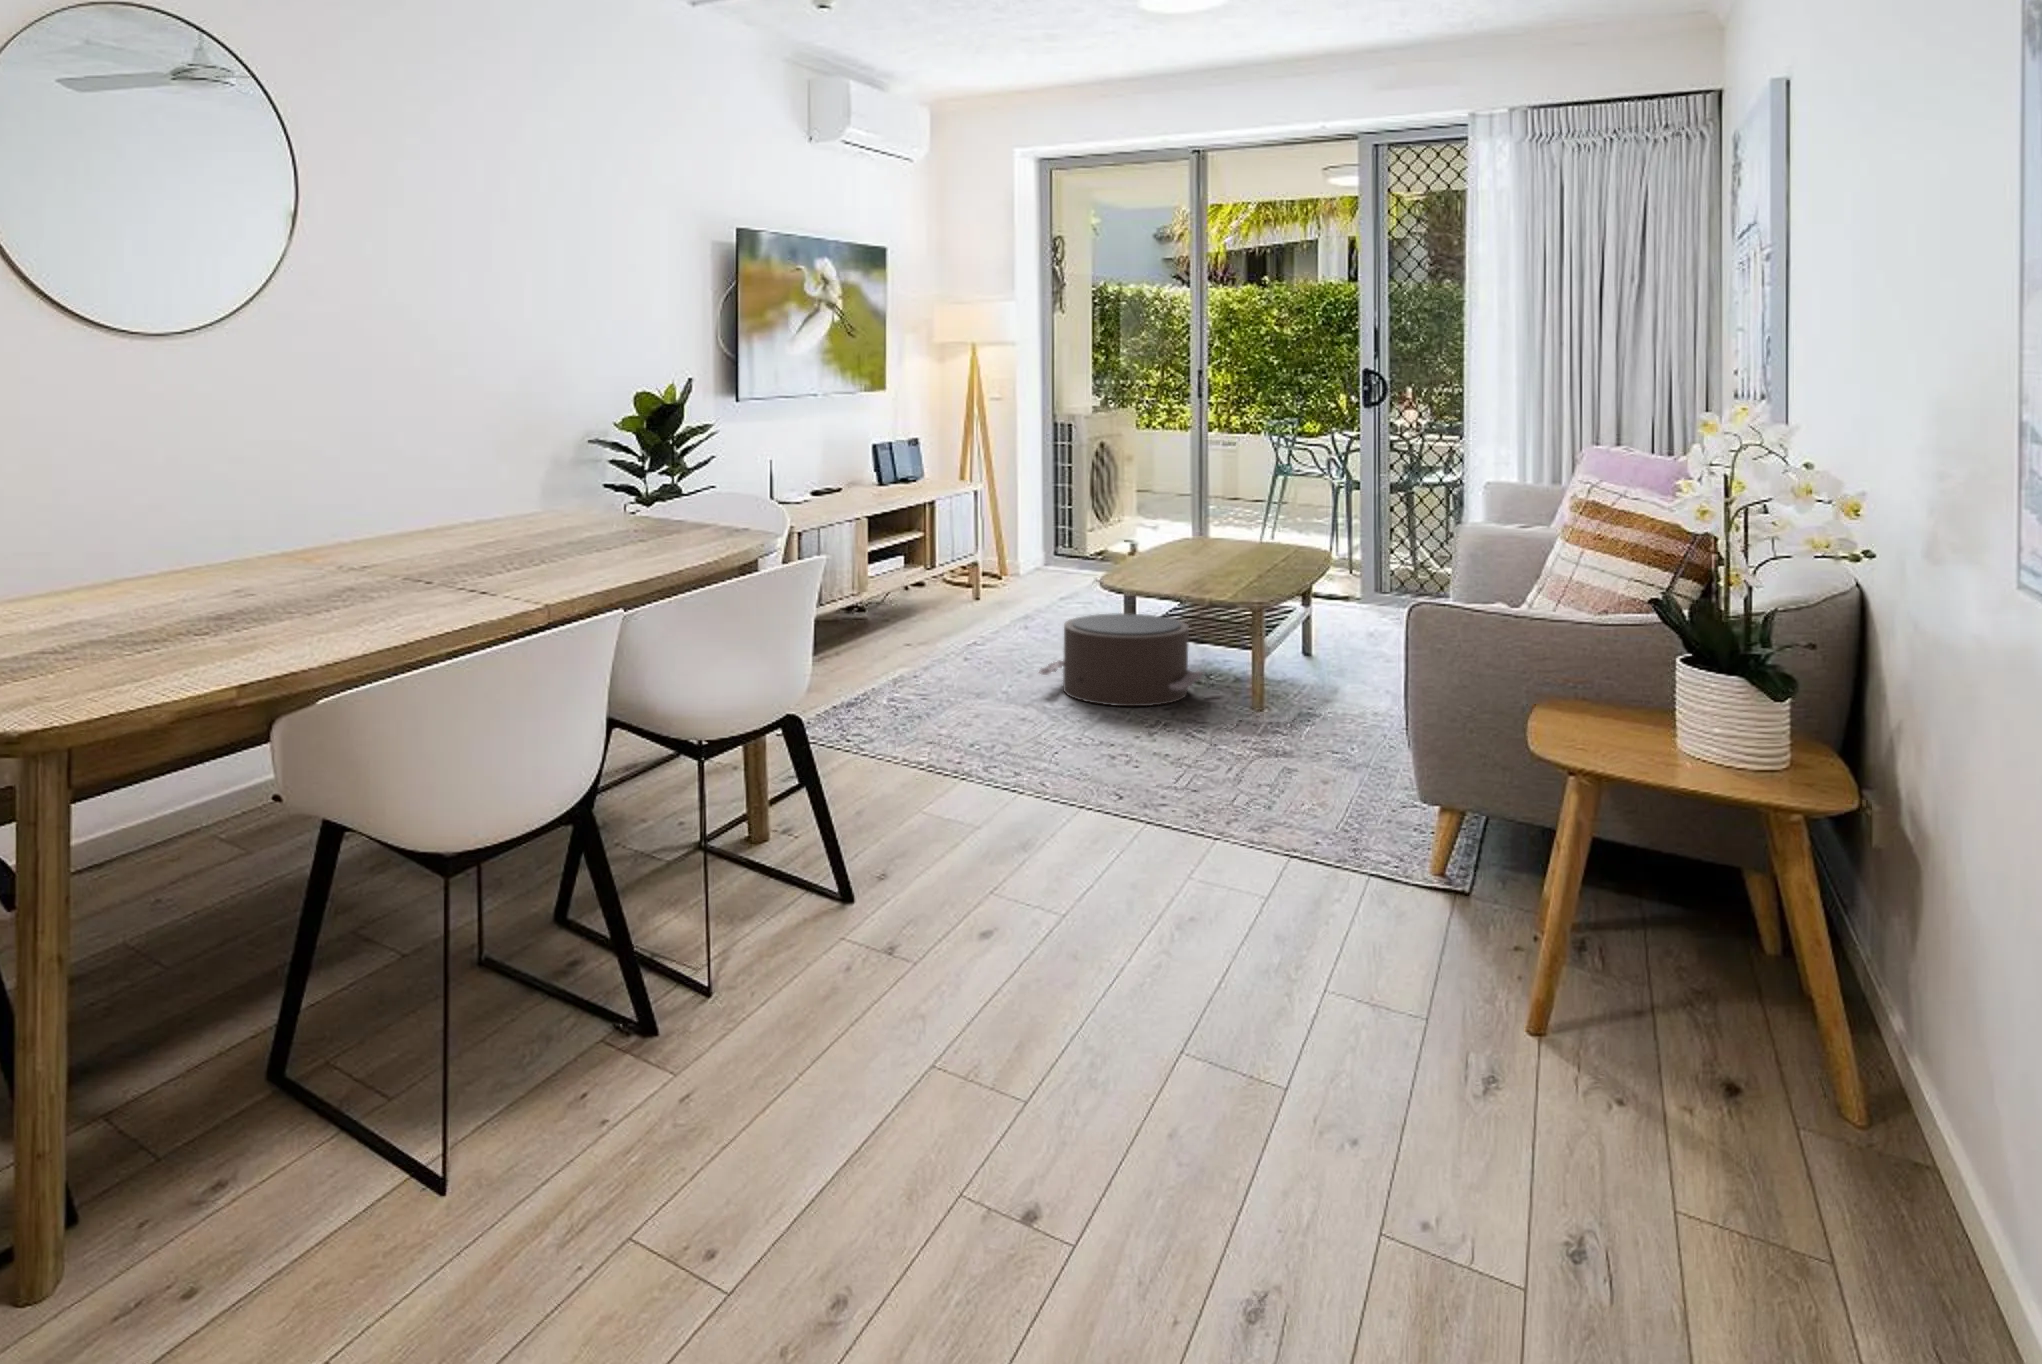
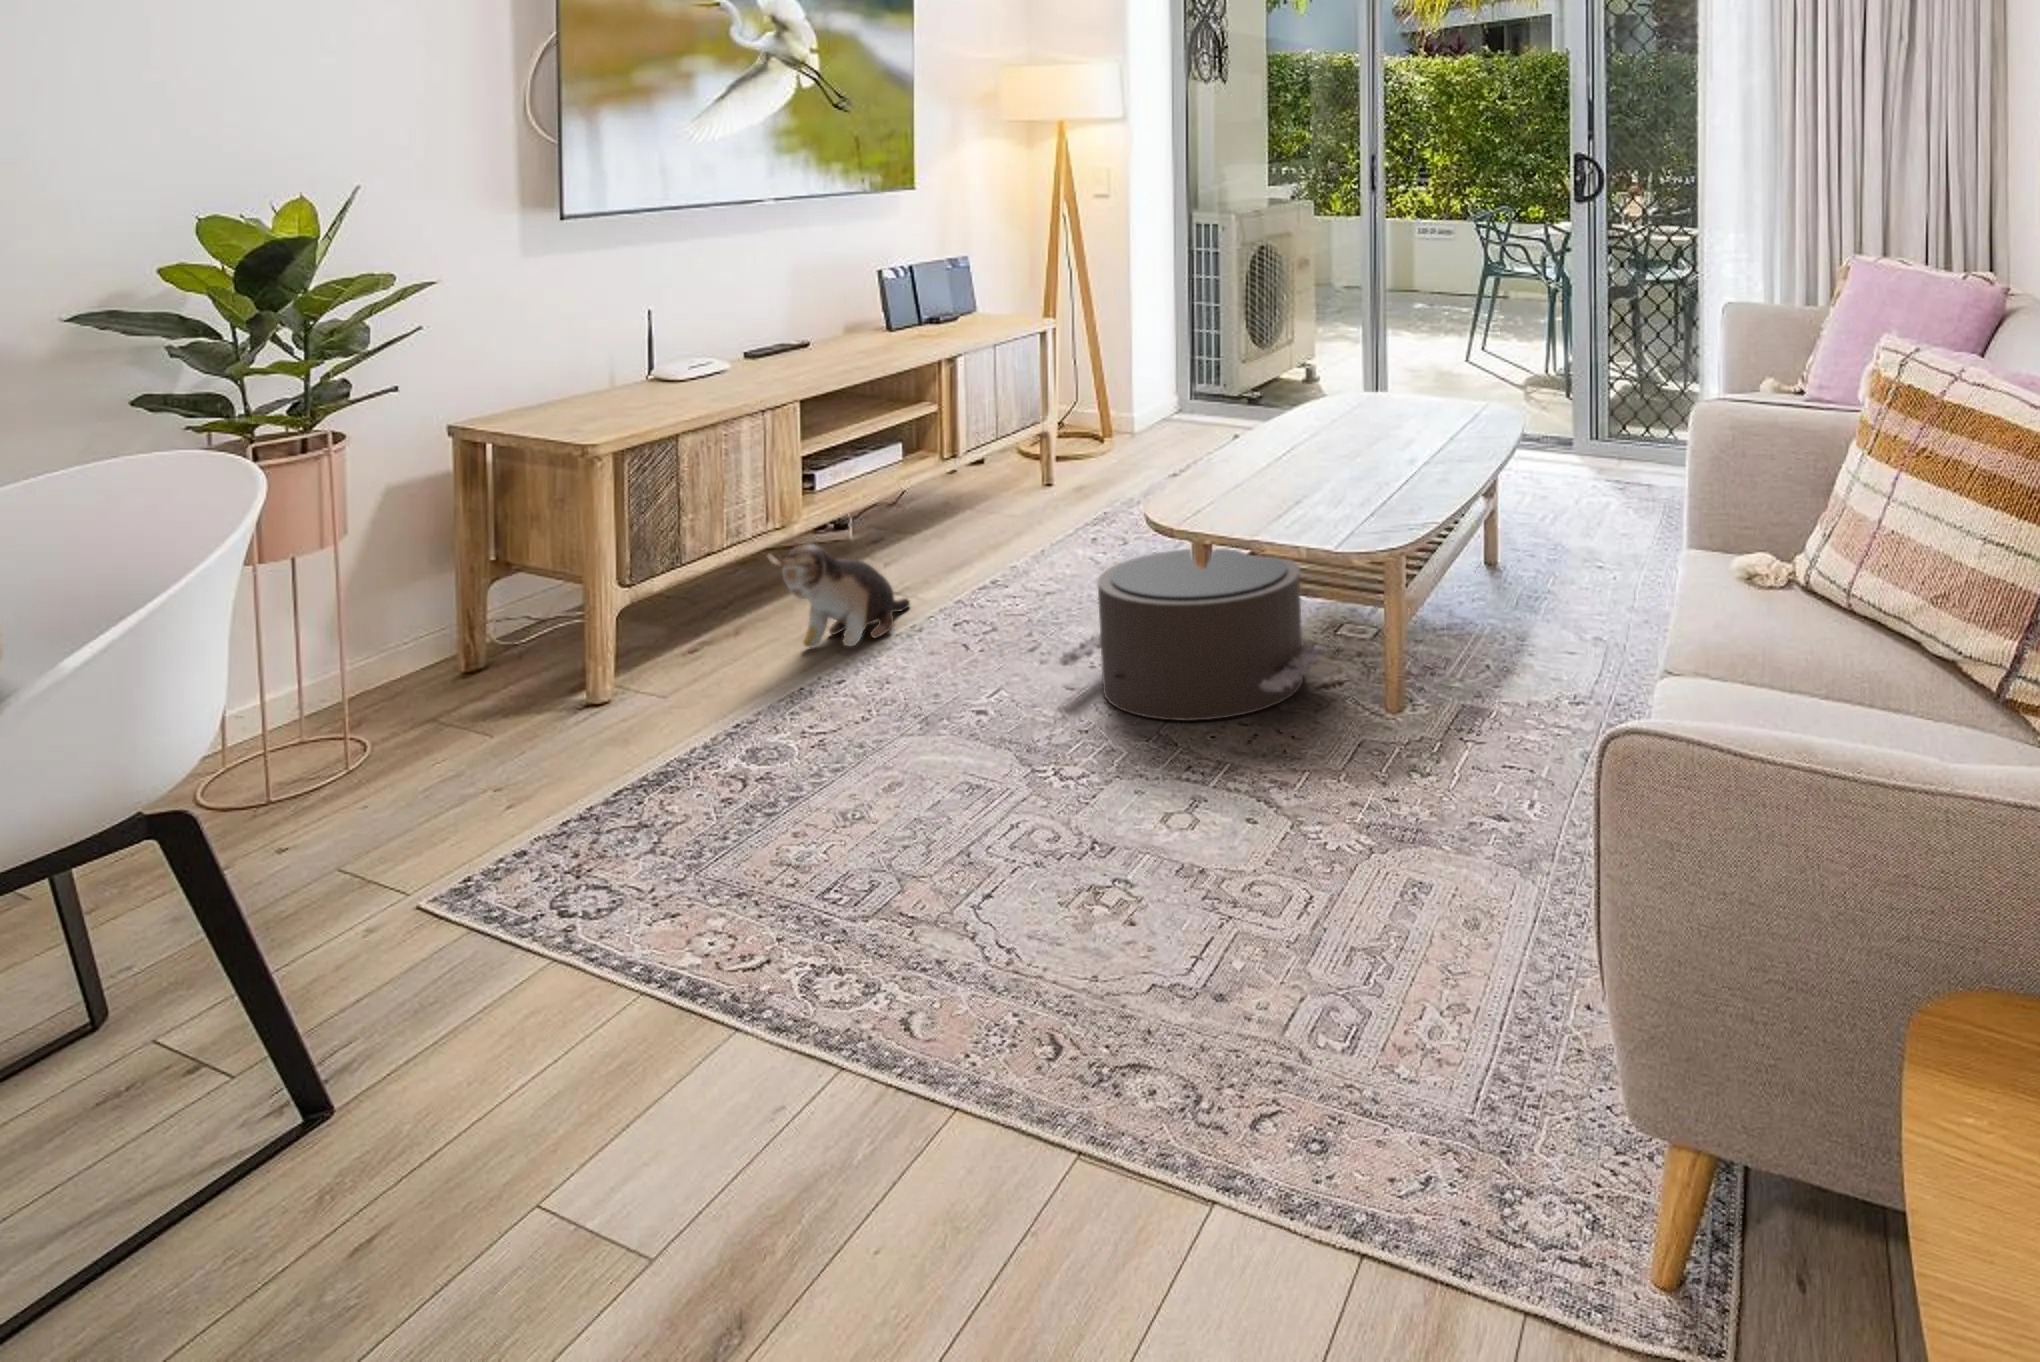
plush toy: none [858,603,920,666] -> present [768,544,910,647]

